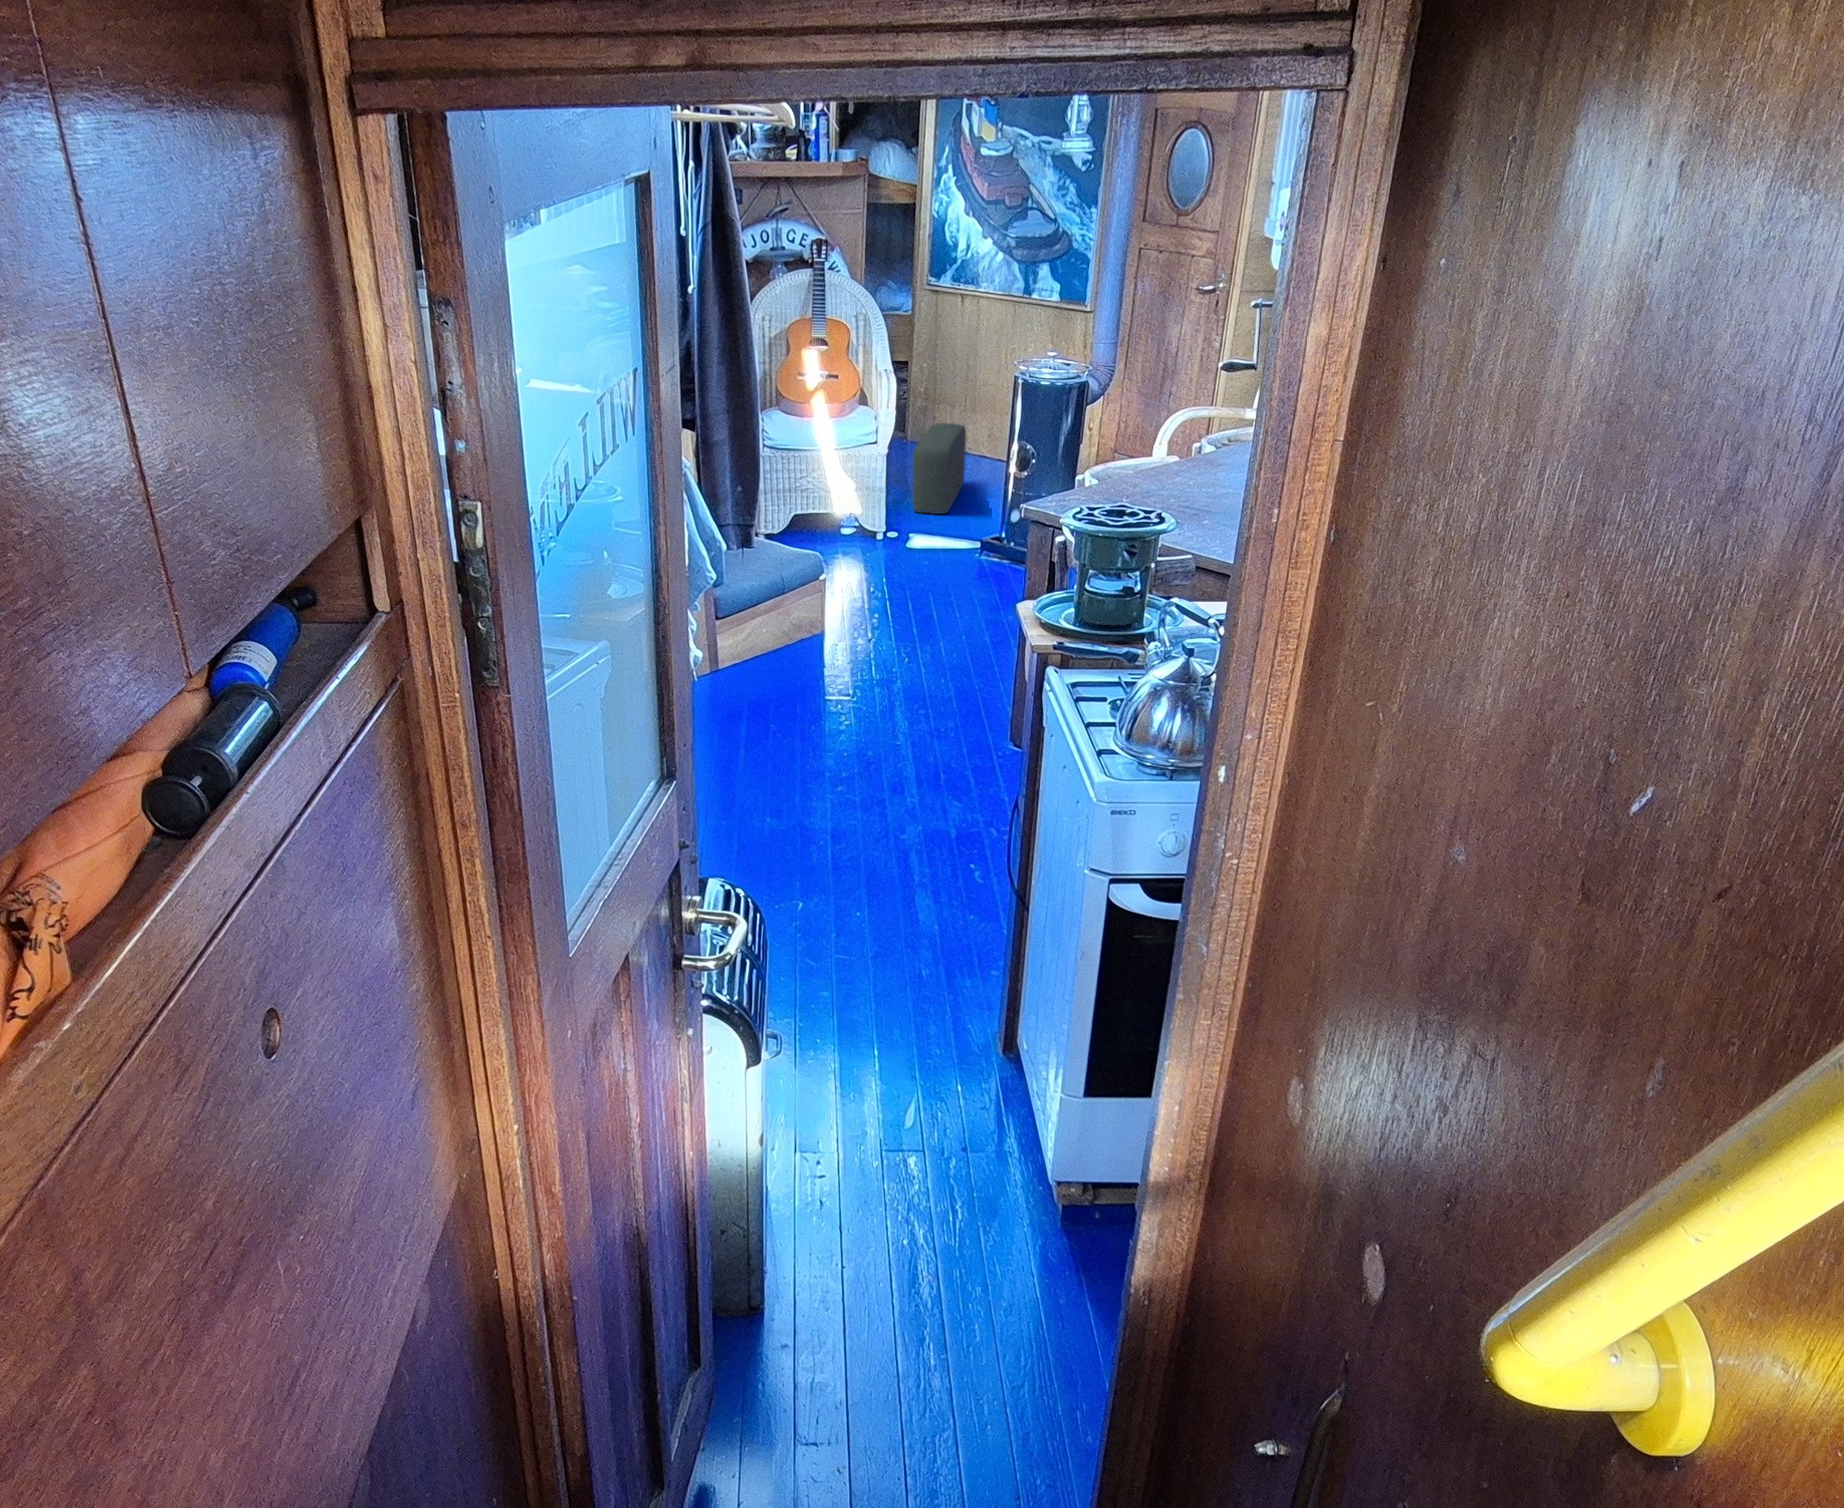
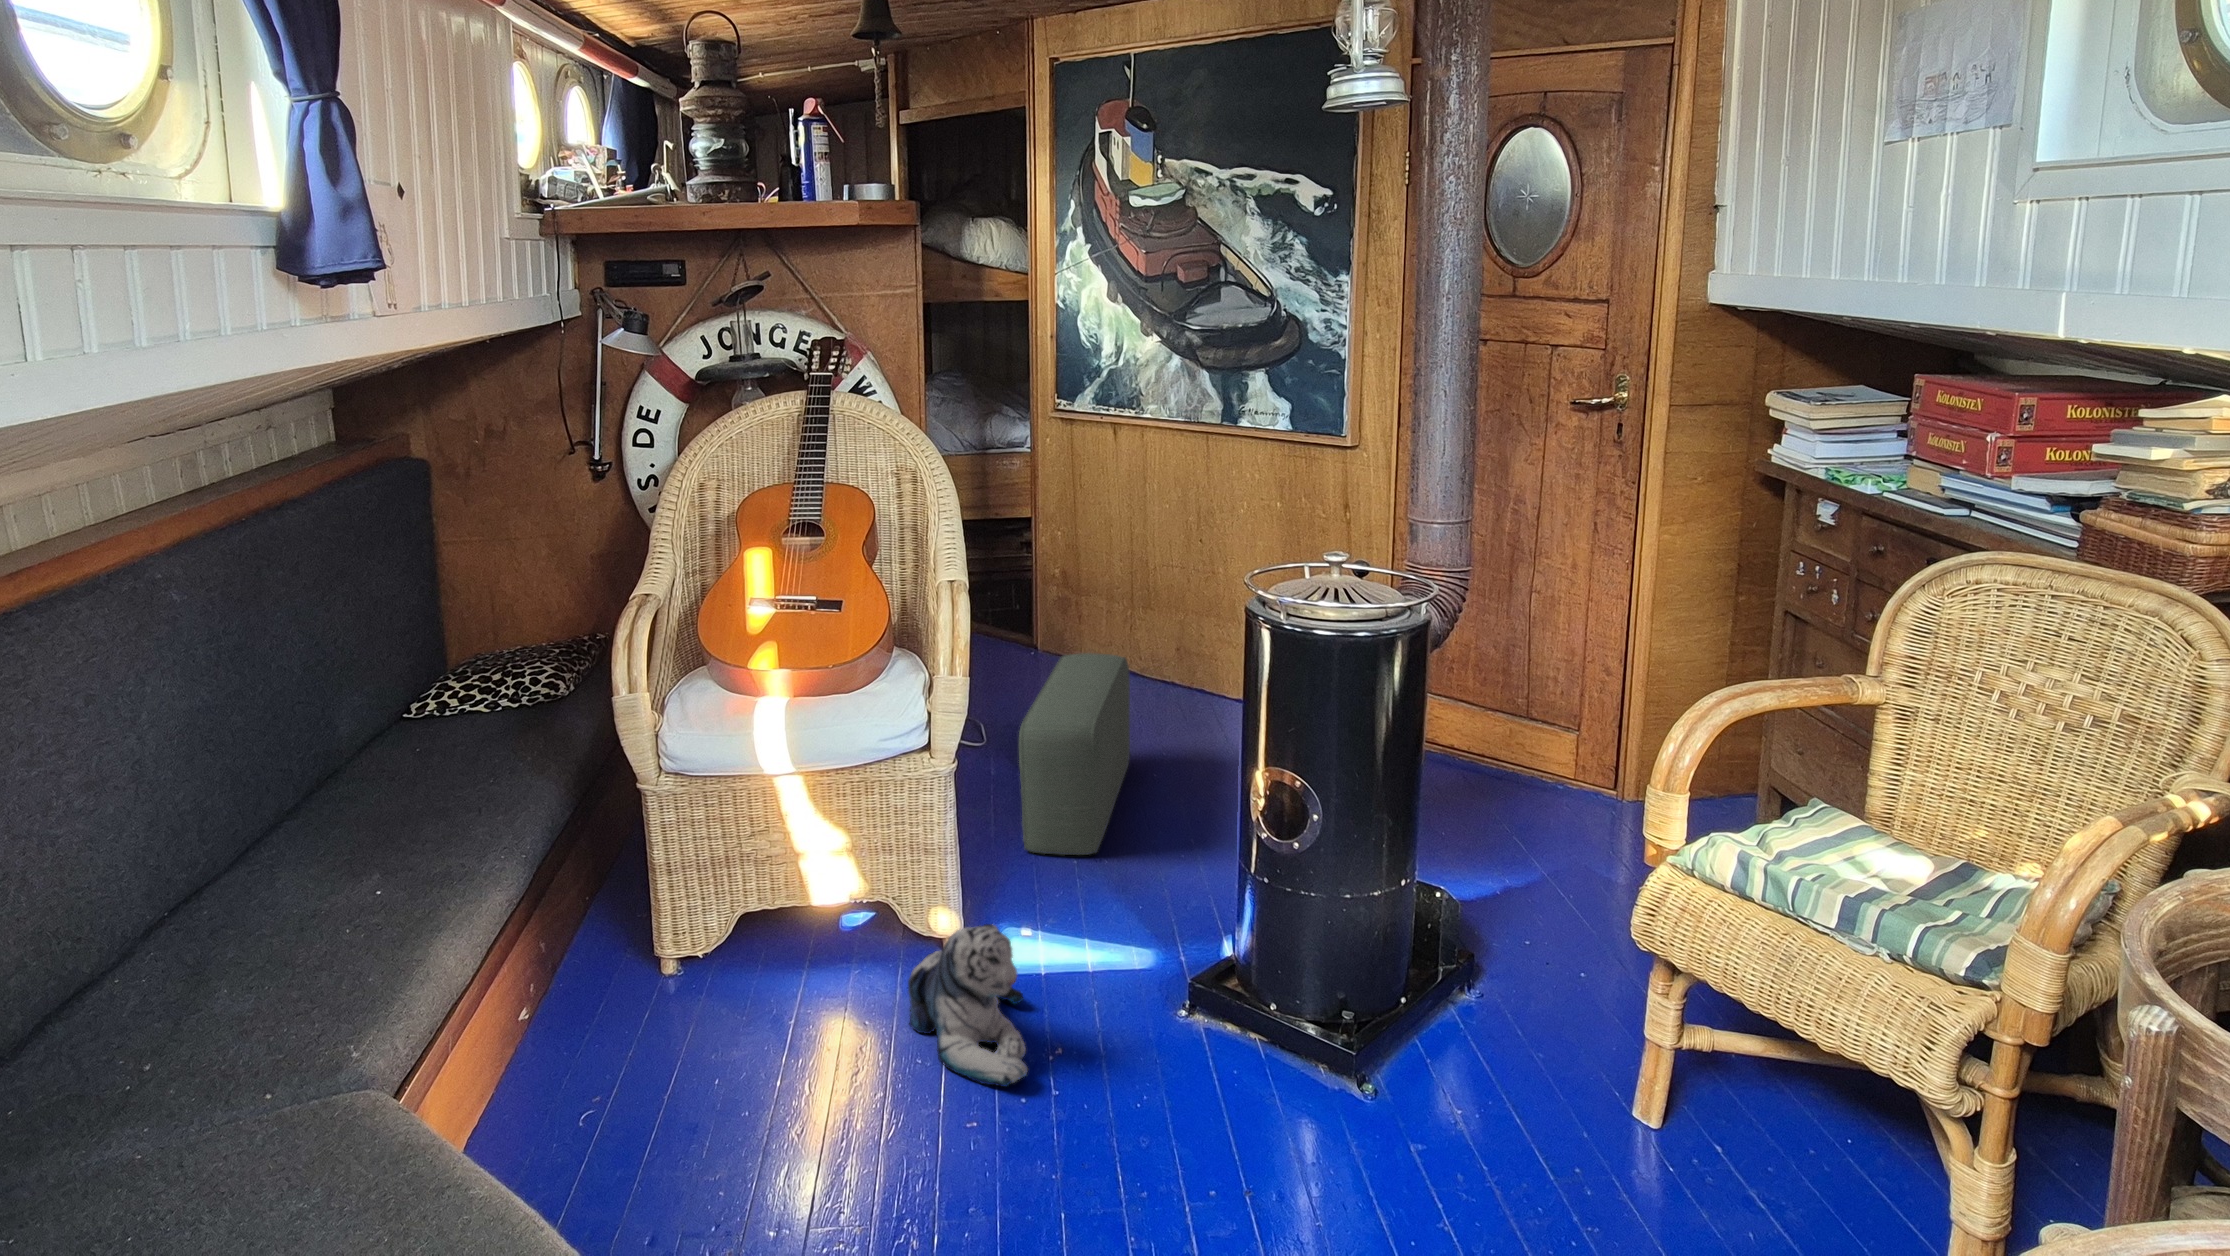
plush toy: none [872,510,921,568] -> present [908,924,1028,1087]

